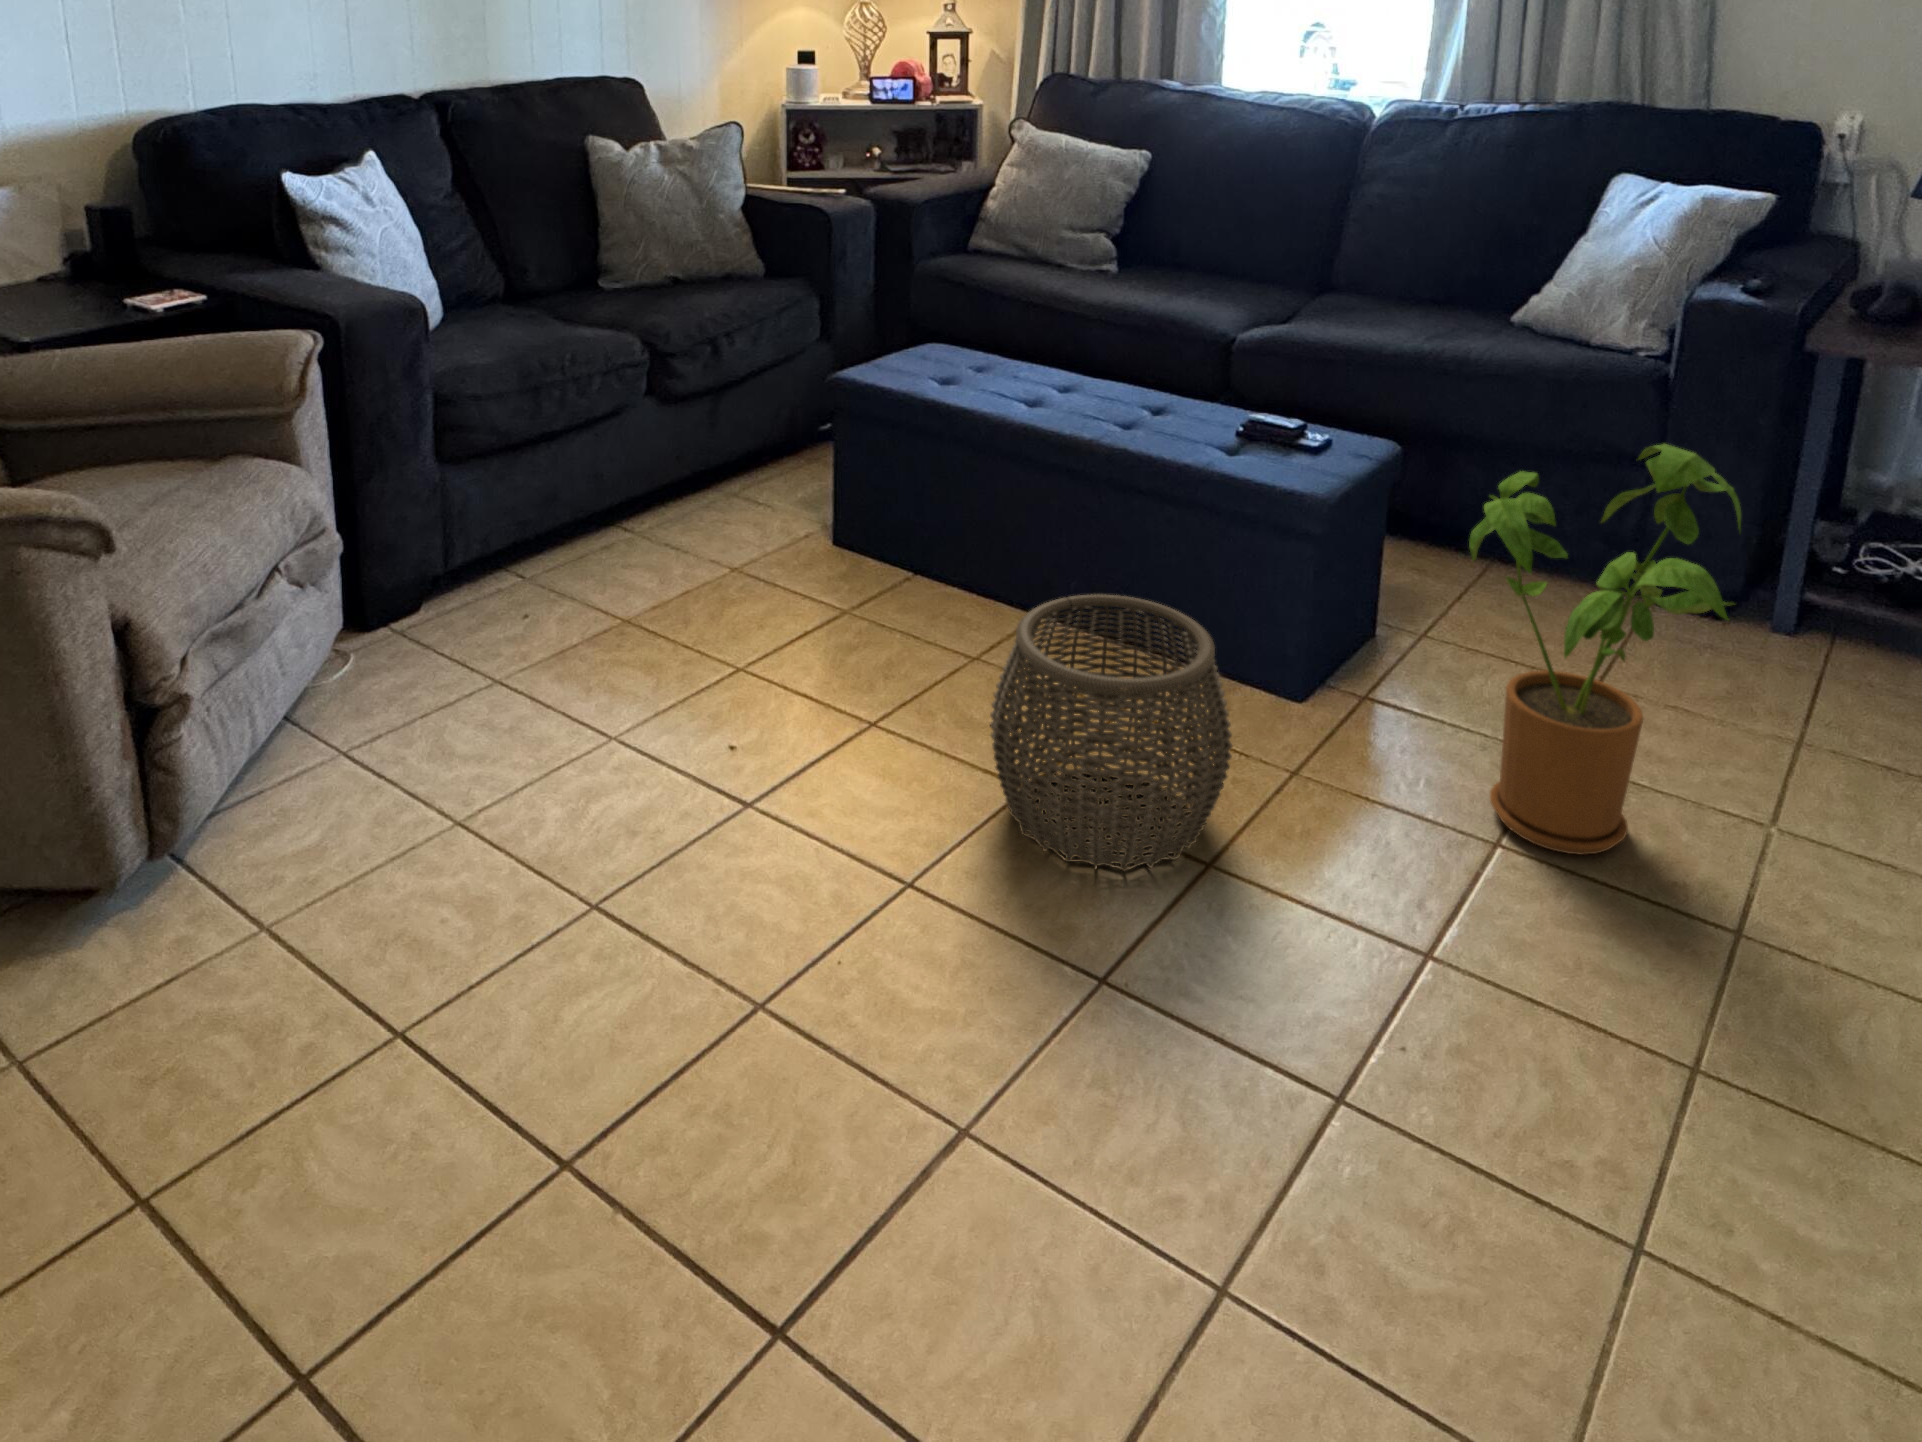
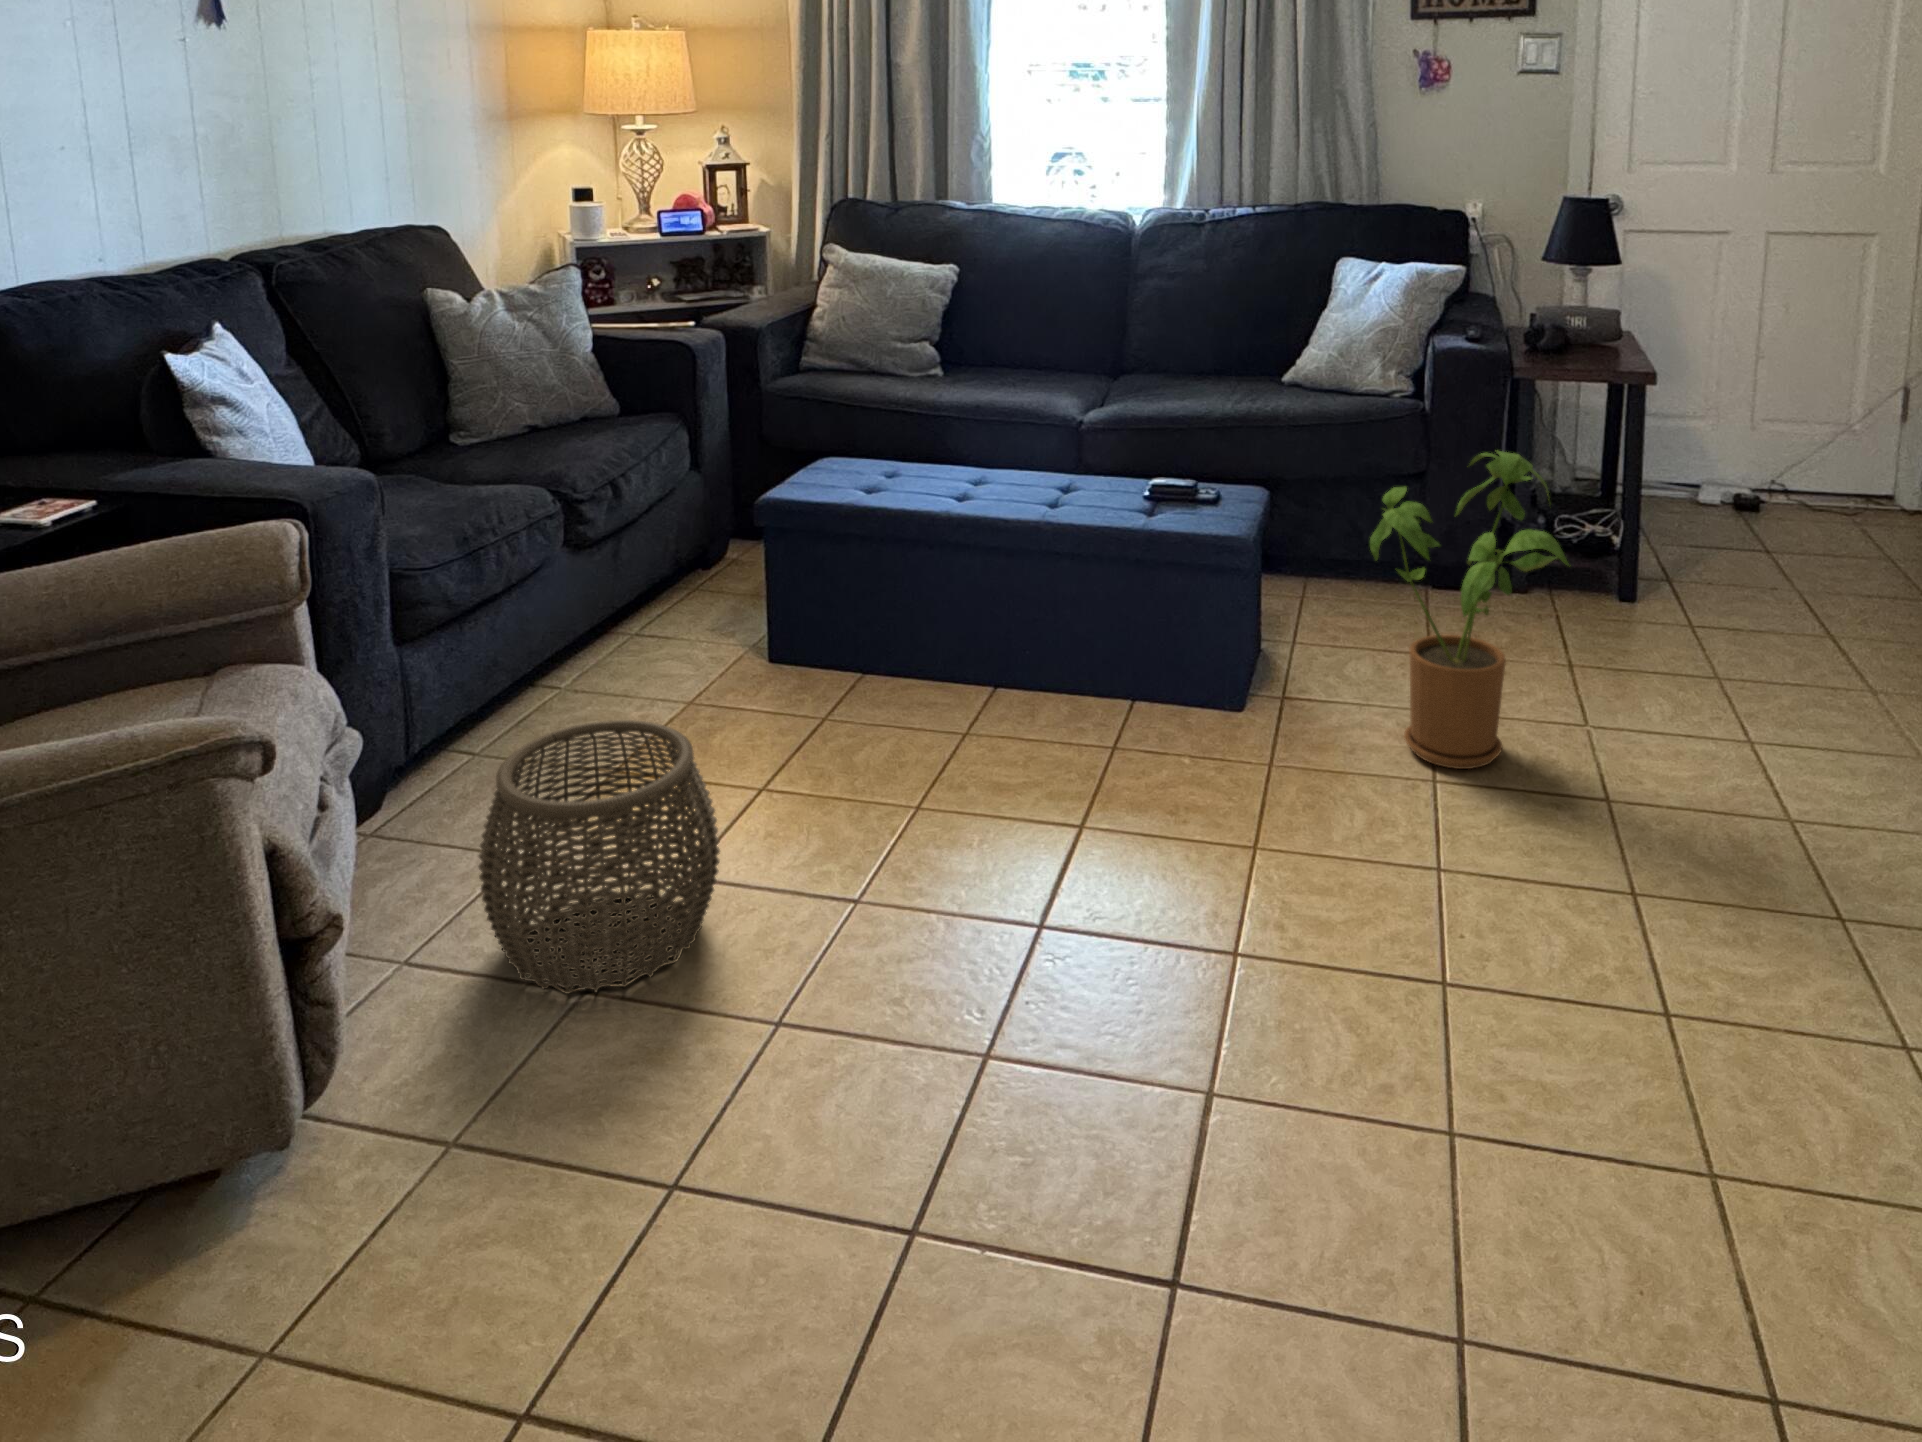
woven basket: present [990,594,1232,871] -> present [478,720,720,994]

